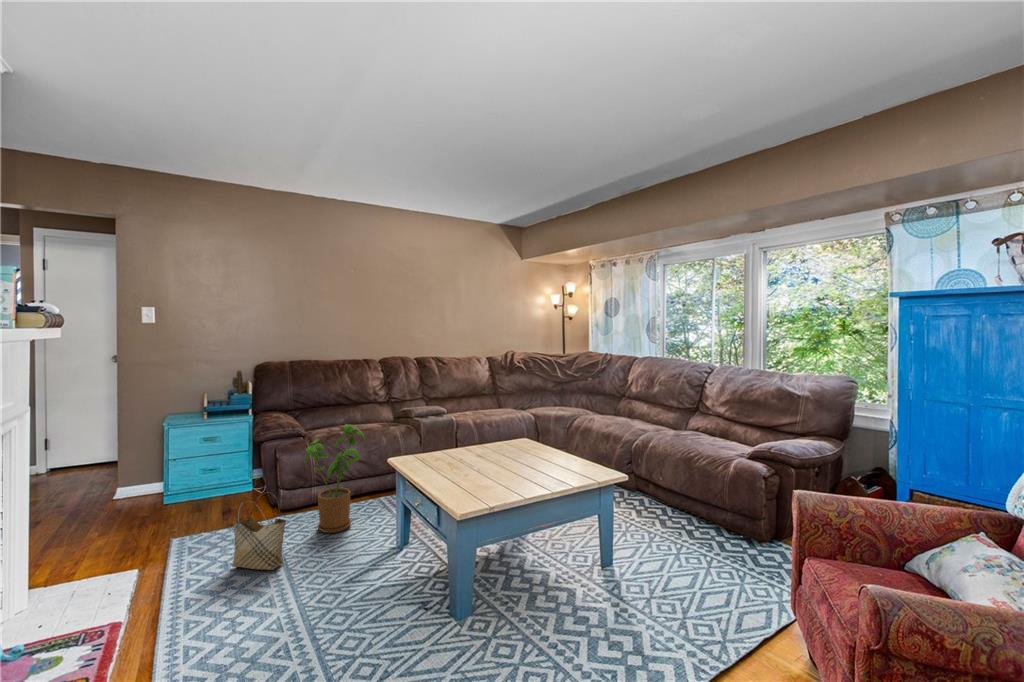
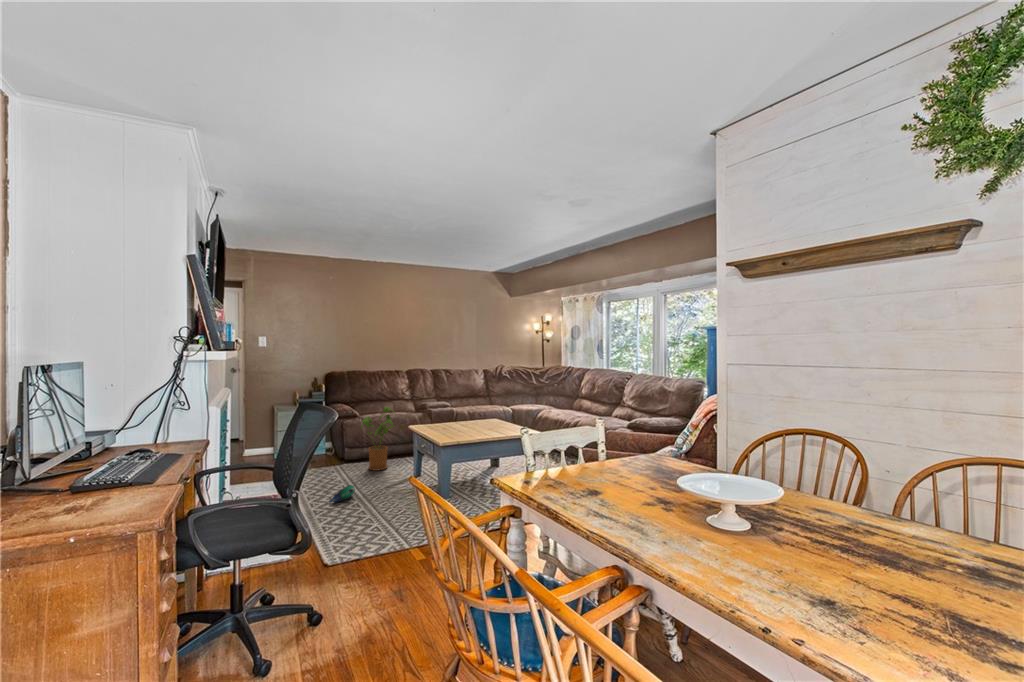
woven basket: present [232,492,286,570] -> none [324,441,353,483]
plush toy: none [225,589,283,642] -> present [329,485,355,503]

